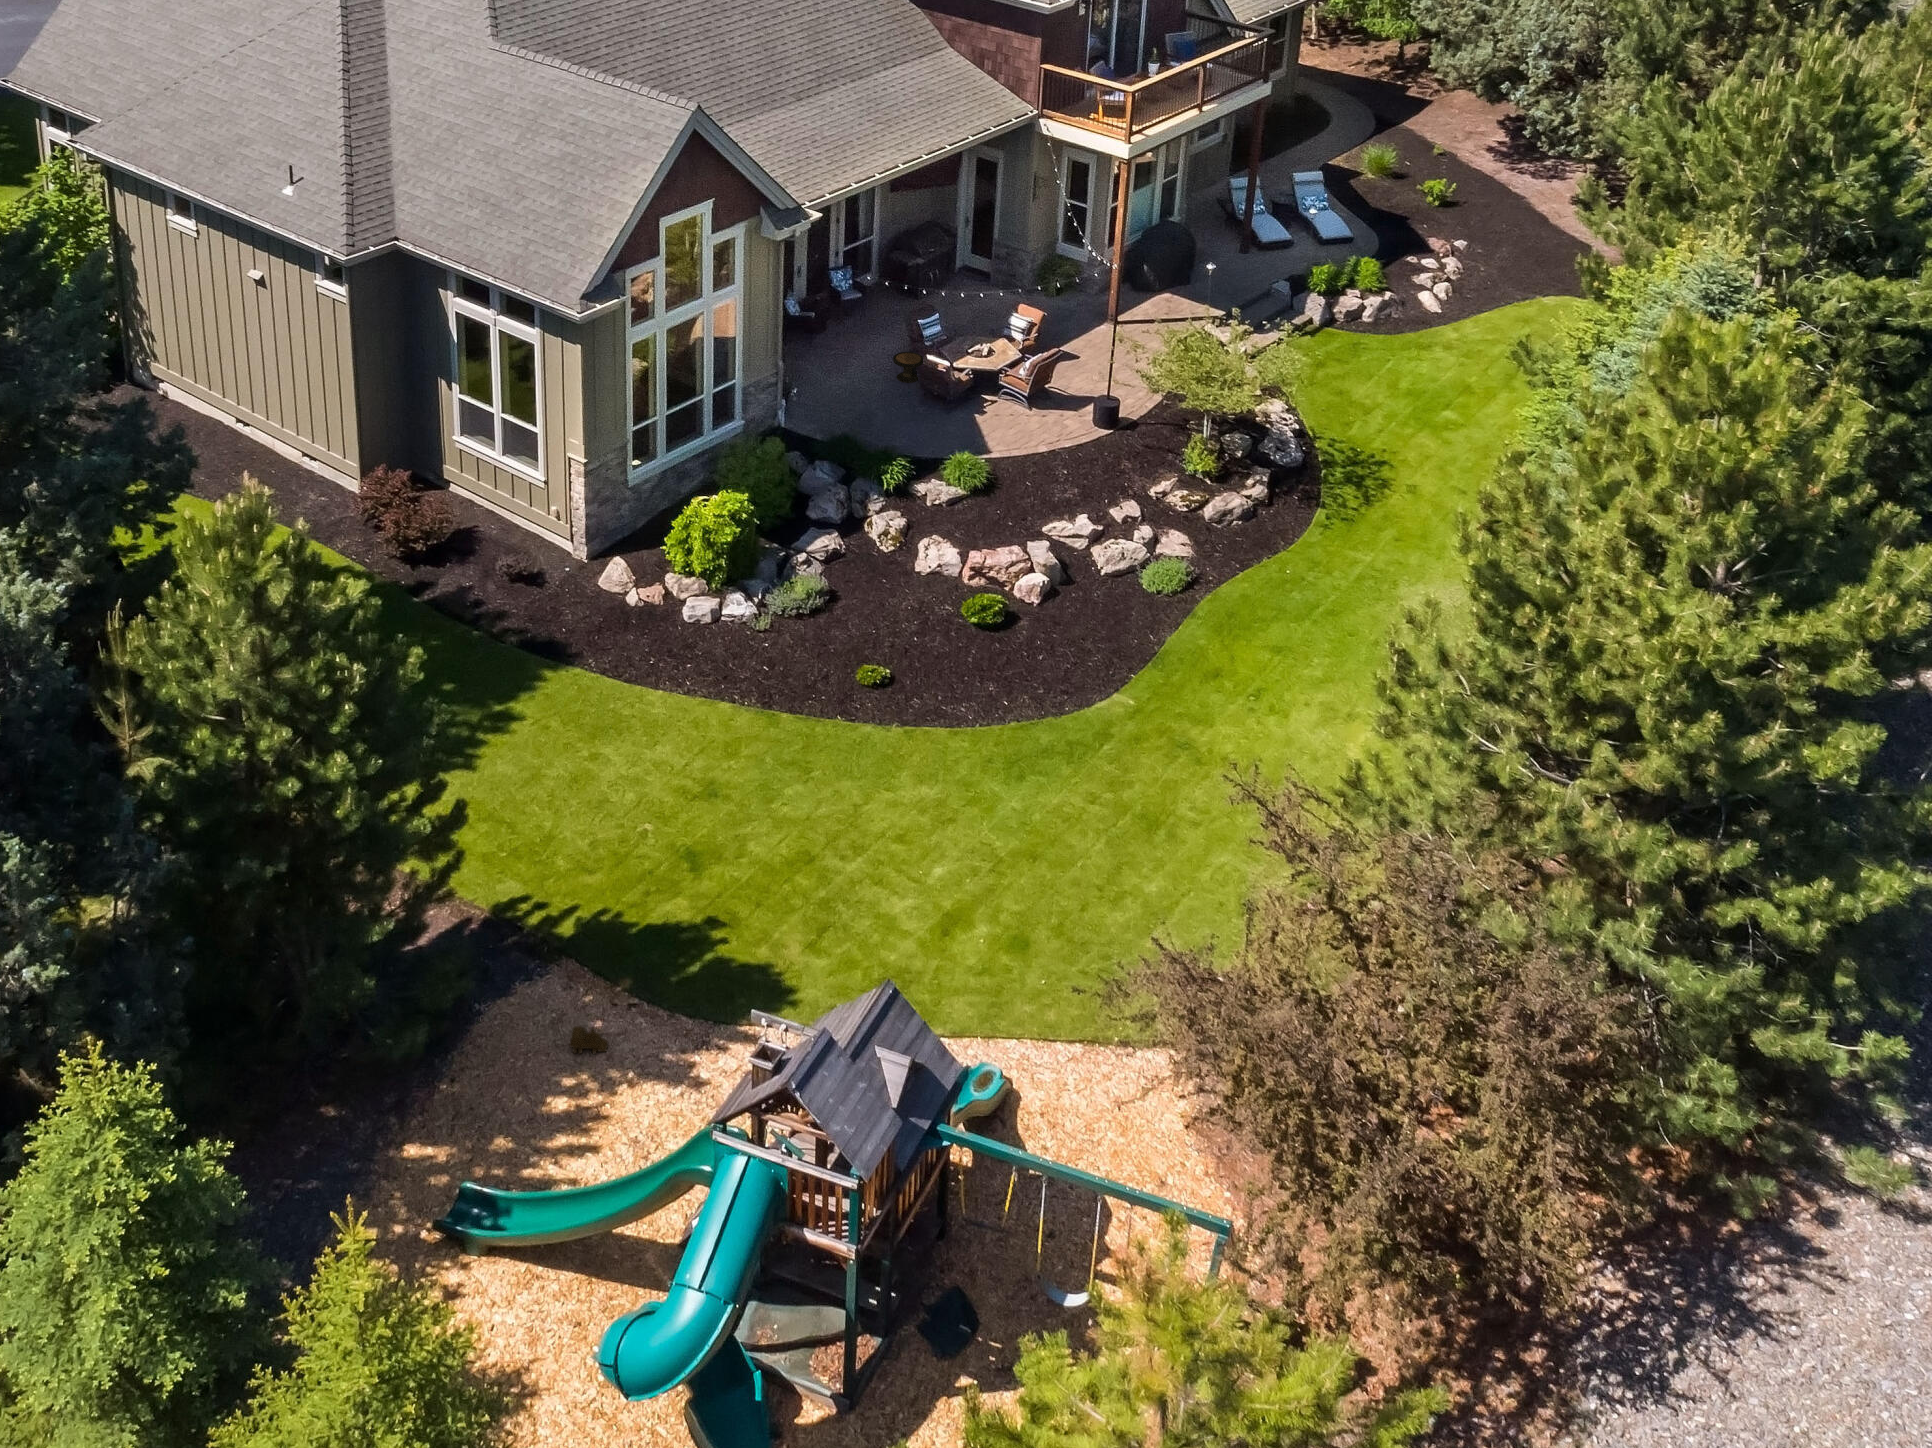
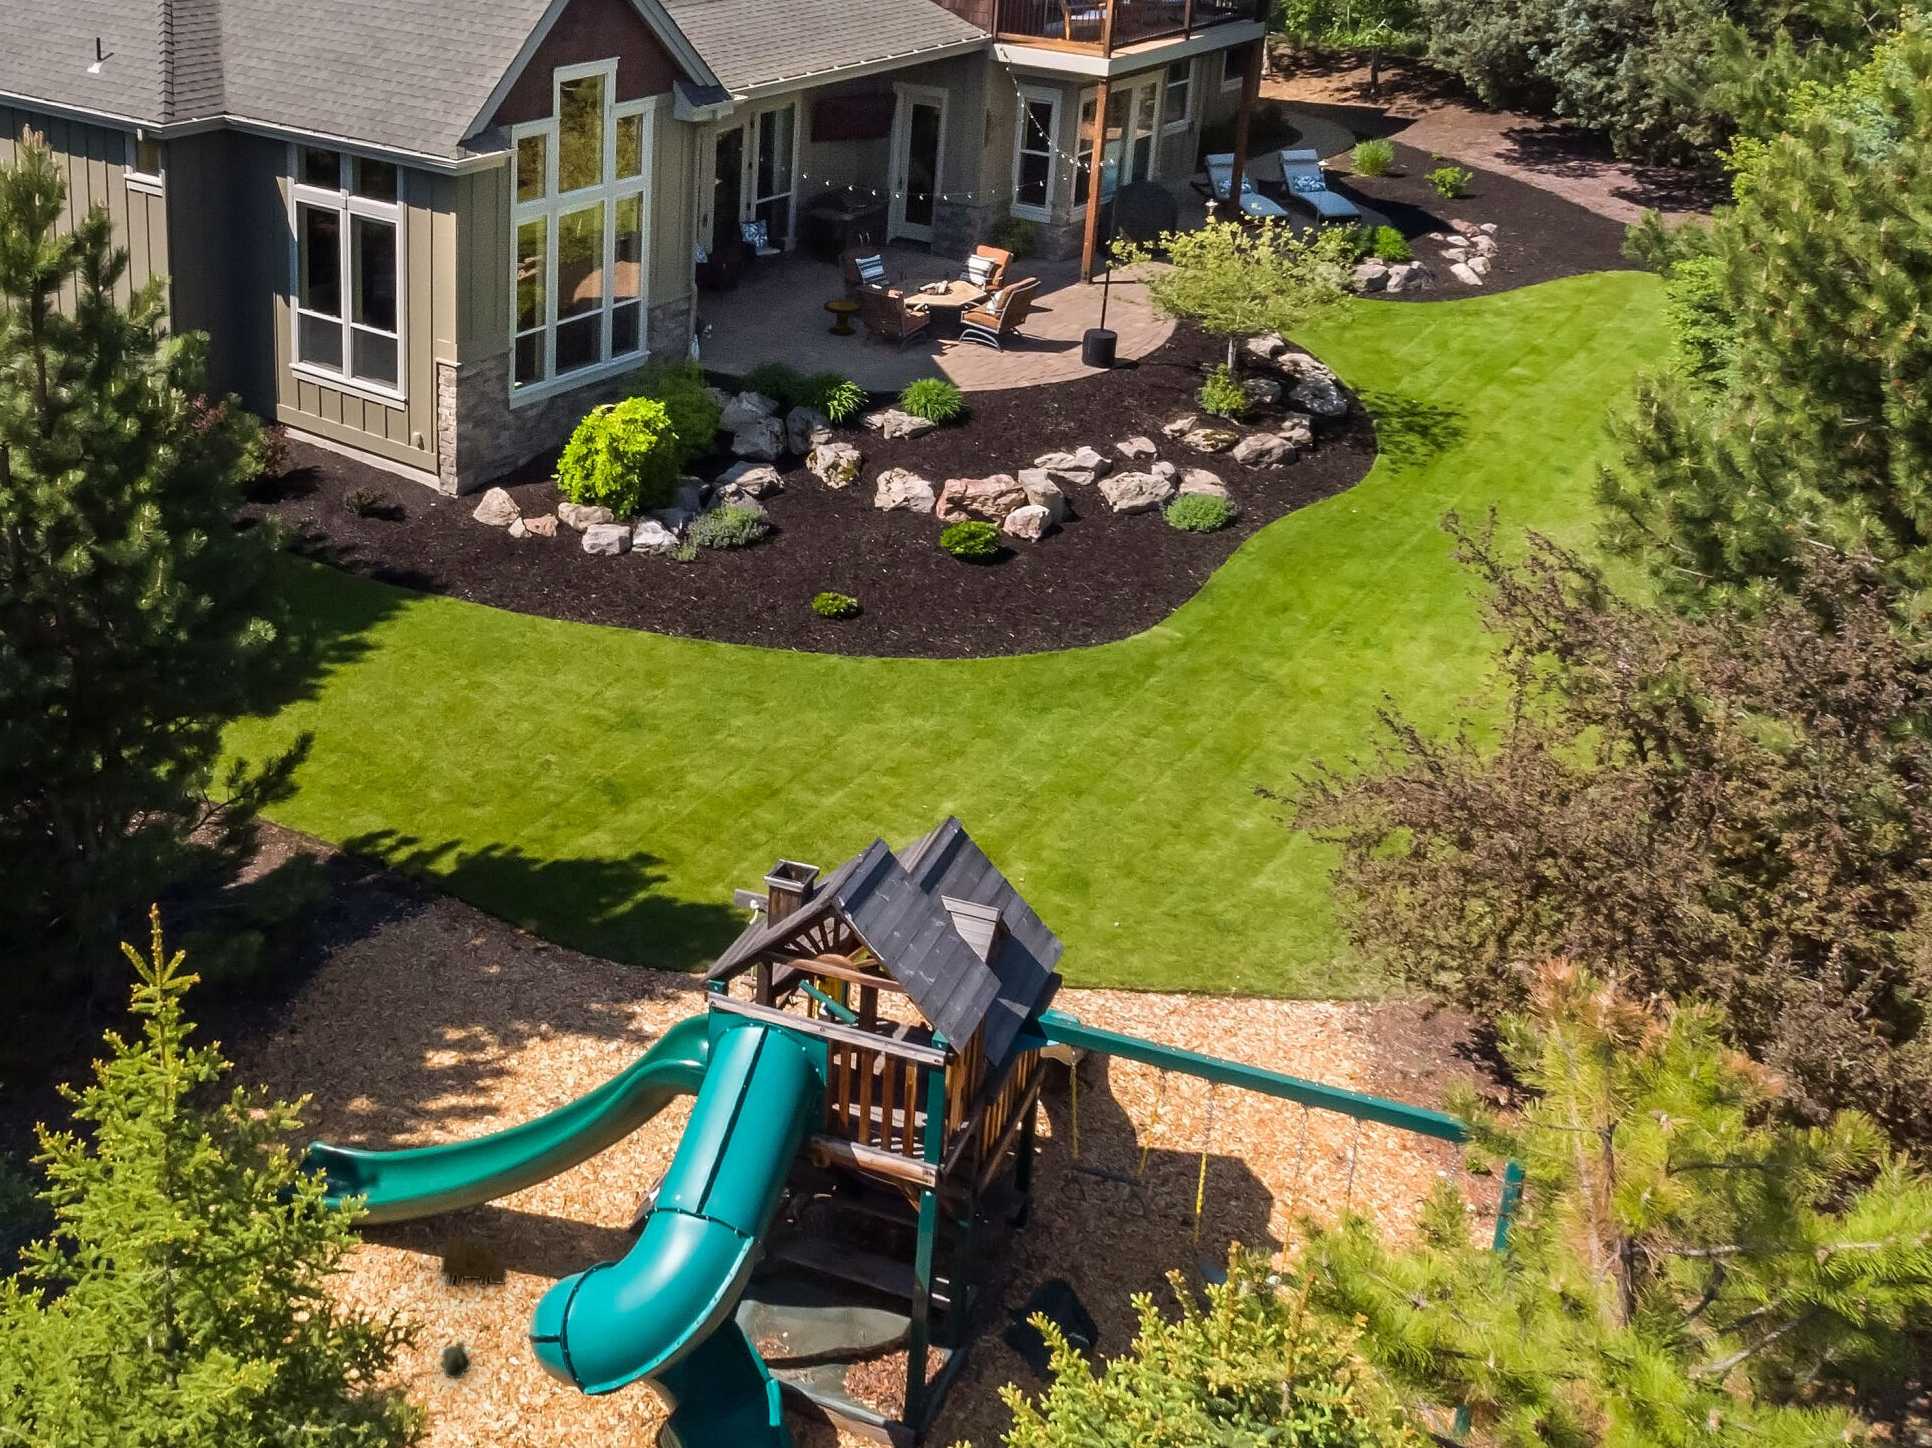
toy train: present [569,1026,608,1054] -> present [441,1238,507,1287]
plush toy: none [546,1338,565,1367] -> present [442,1341,470,1378]

